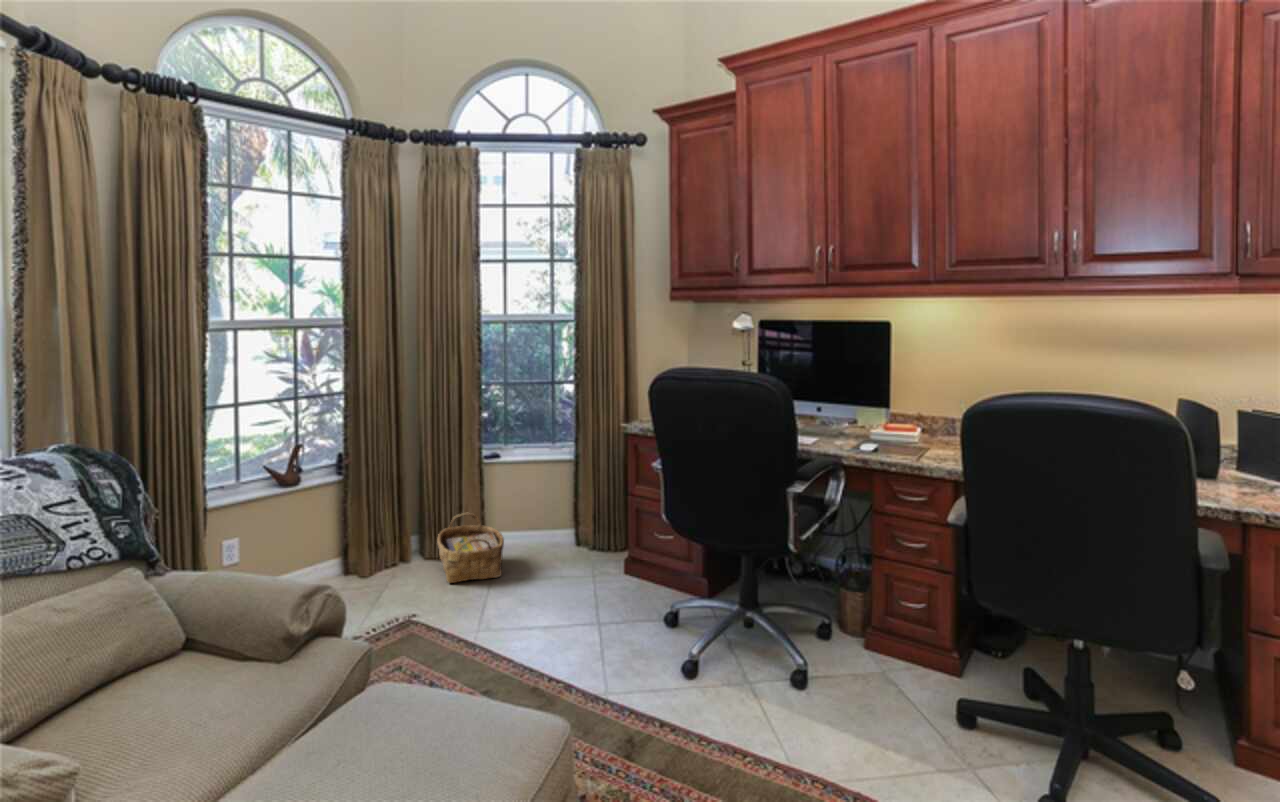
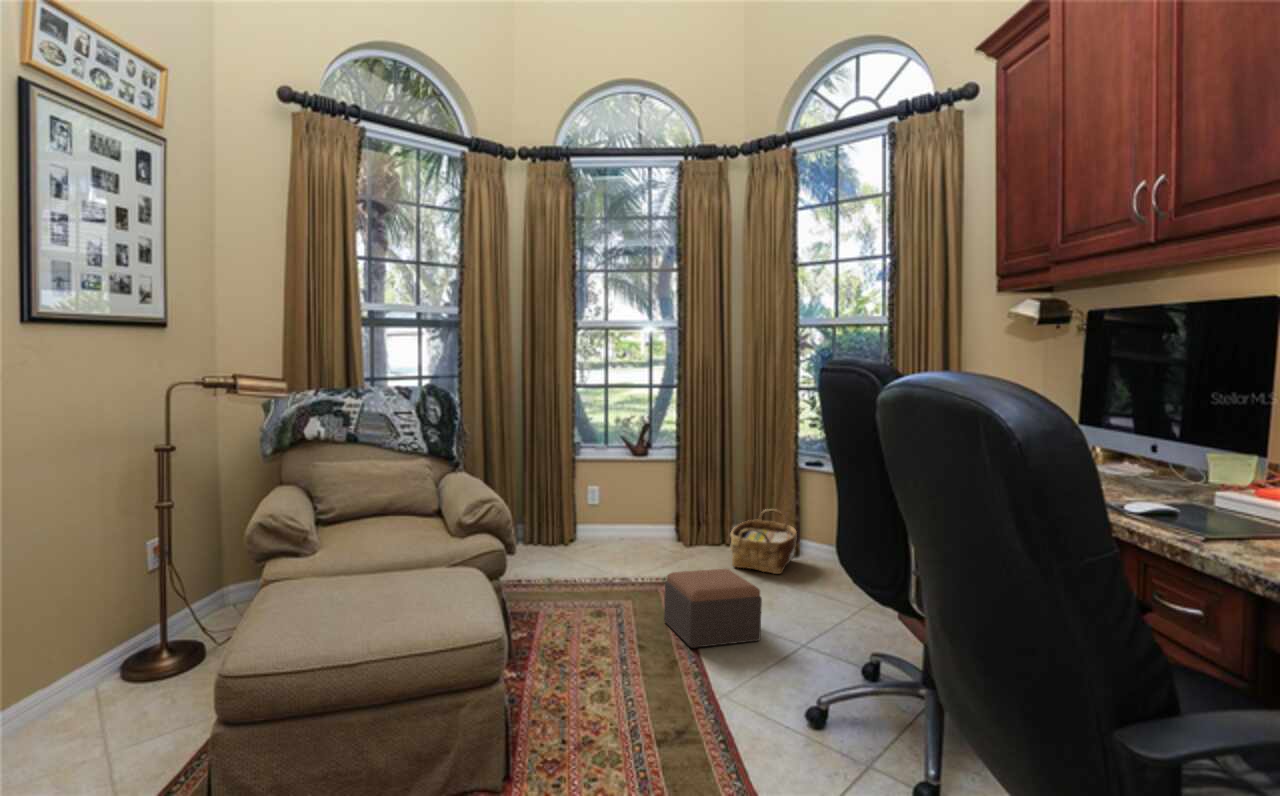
footstool: none [474,588,580,681] -> present [664,569,762,648]

